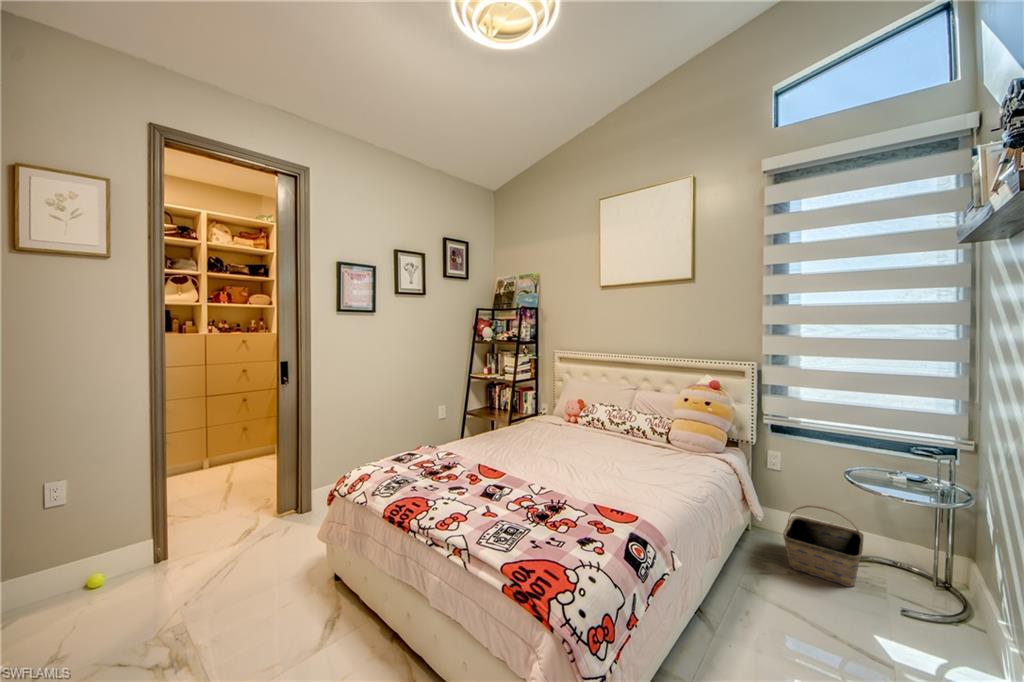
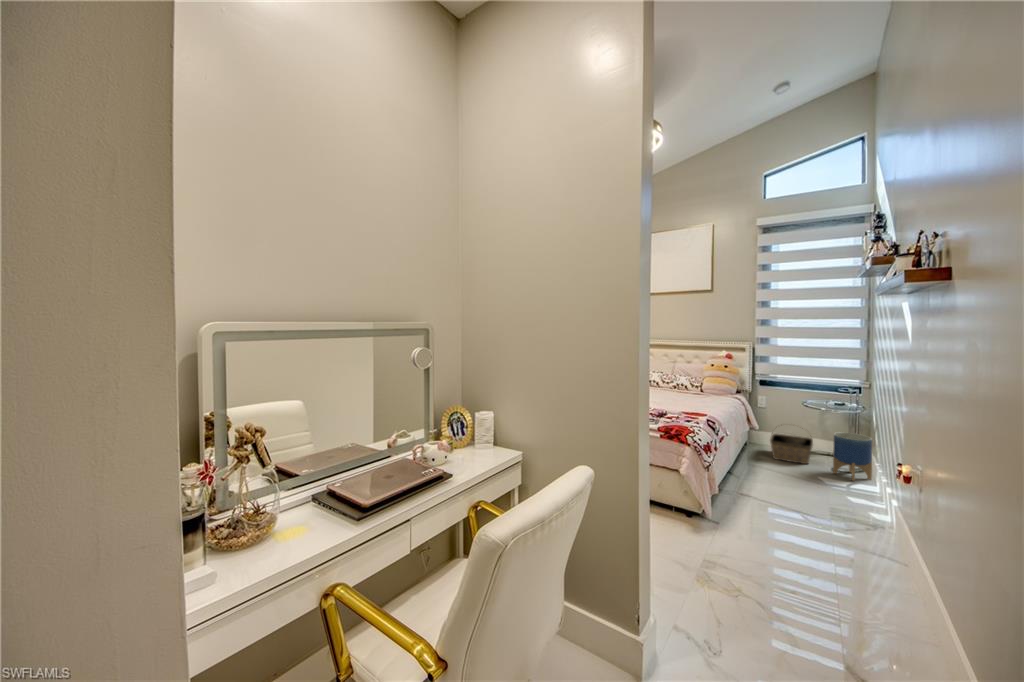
planter: none [902,538,987,649] -> present [833,432,872,481]

